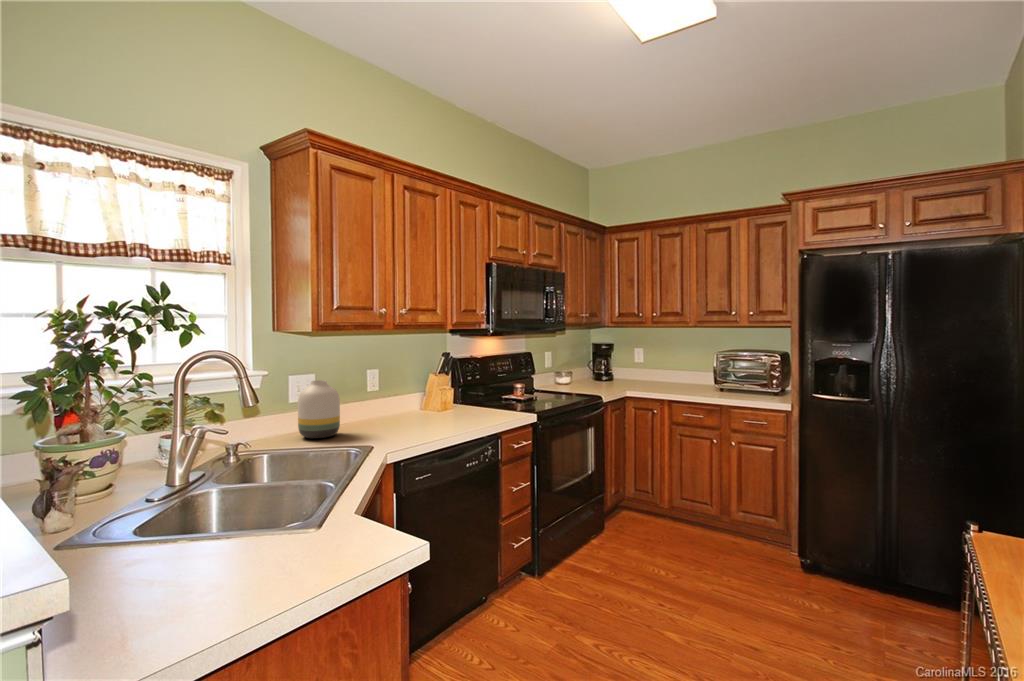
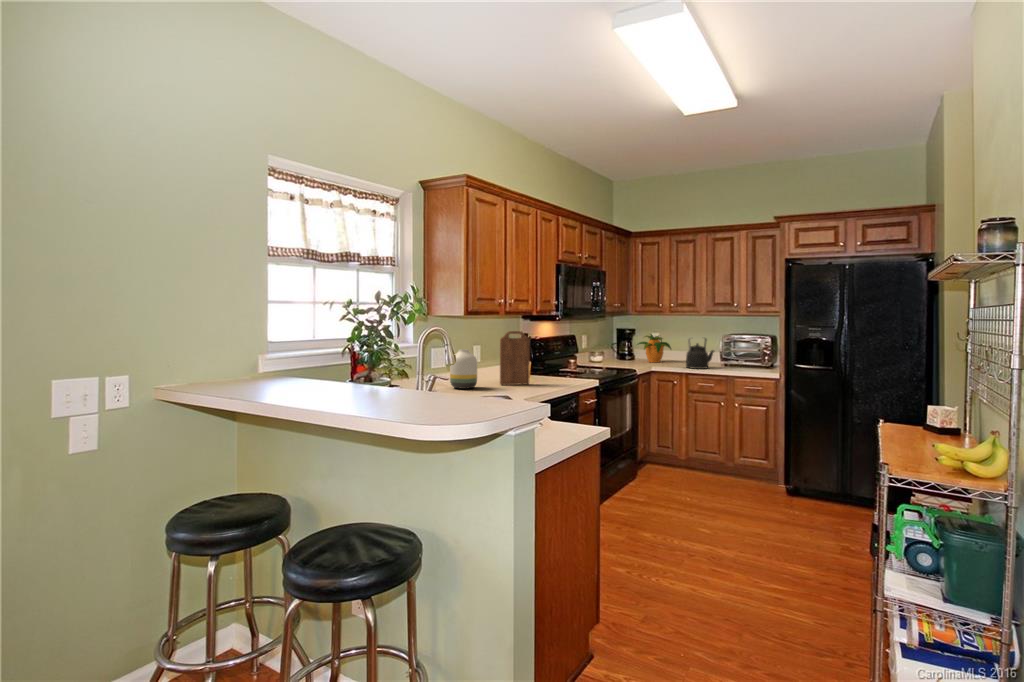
potted plant: none [614,348,657,383] -> present [638,334,671,362]
cutting board: none [381,353,427,429] -> present [500,331,530,385]
kettle: none [669,355,707,395] -> present [686,338,714,369]

